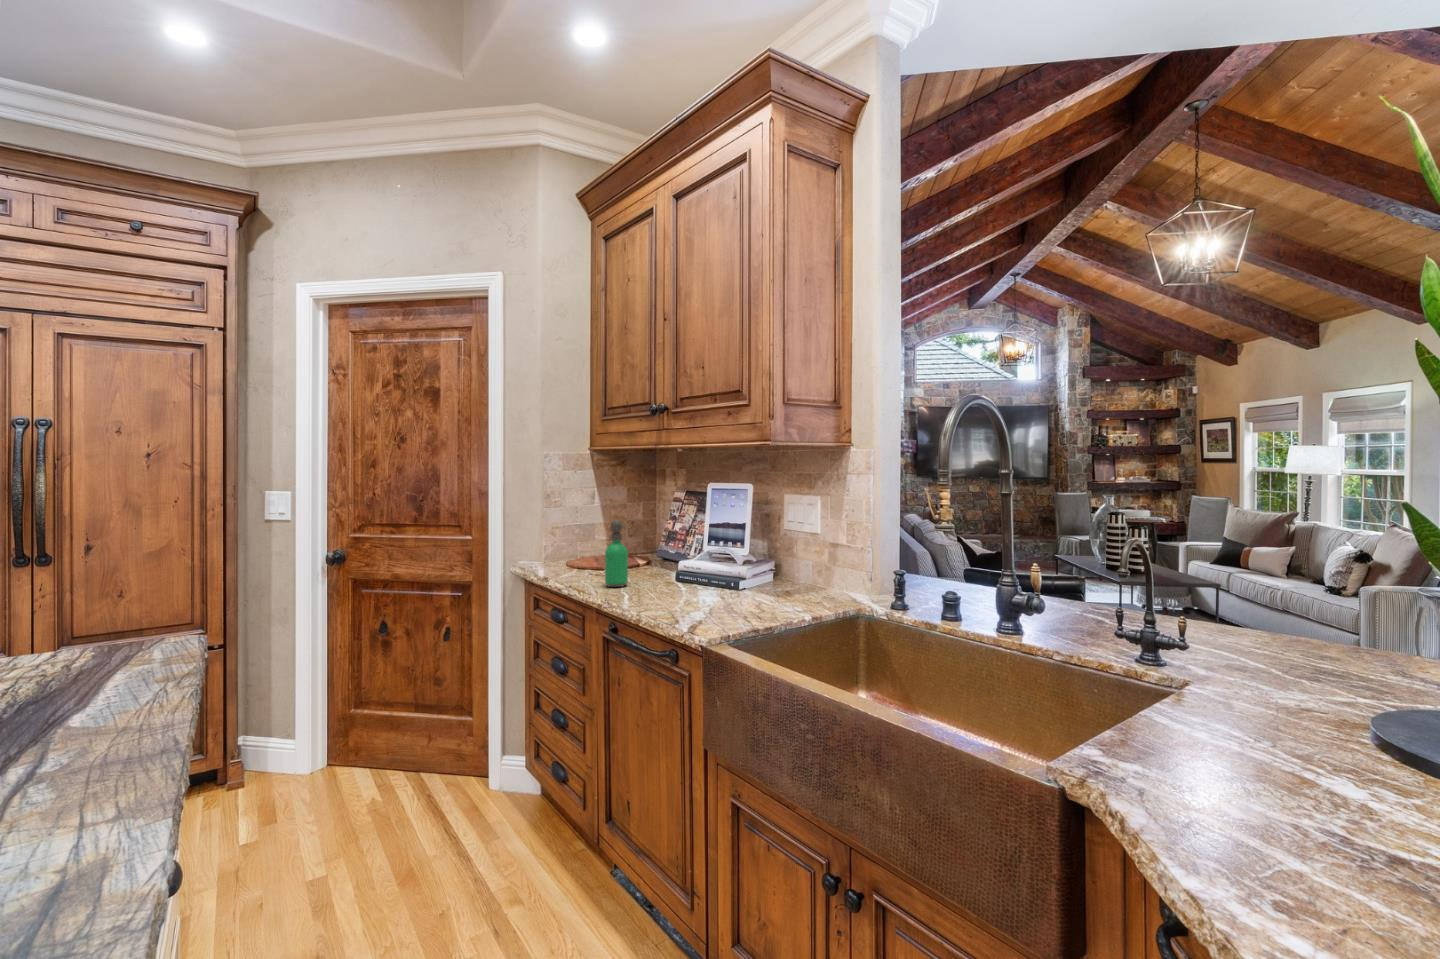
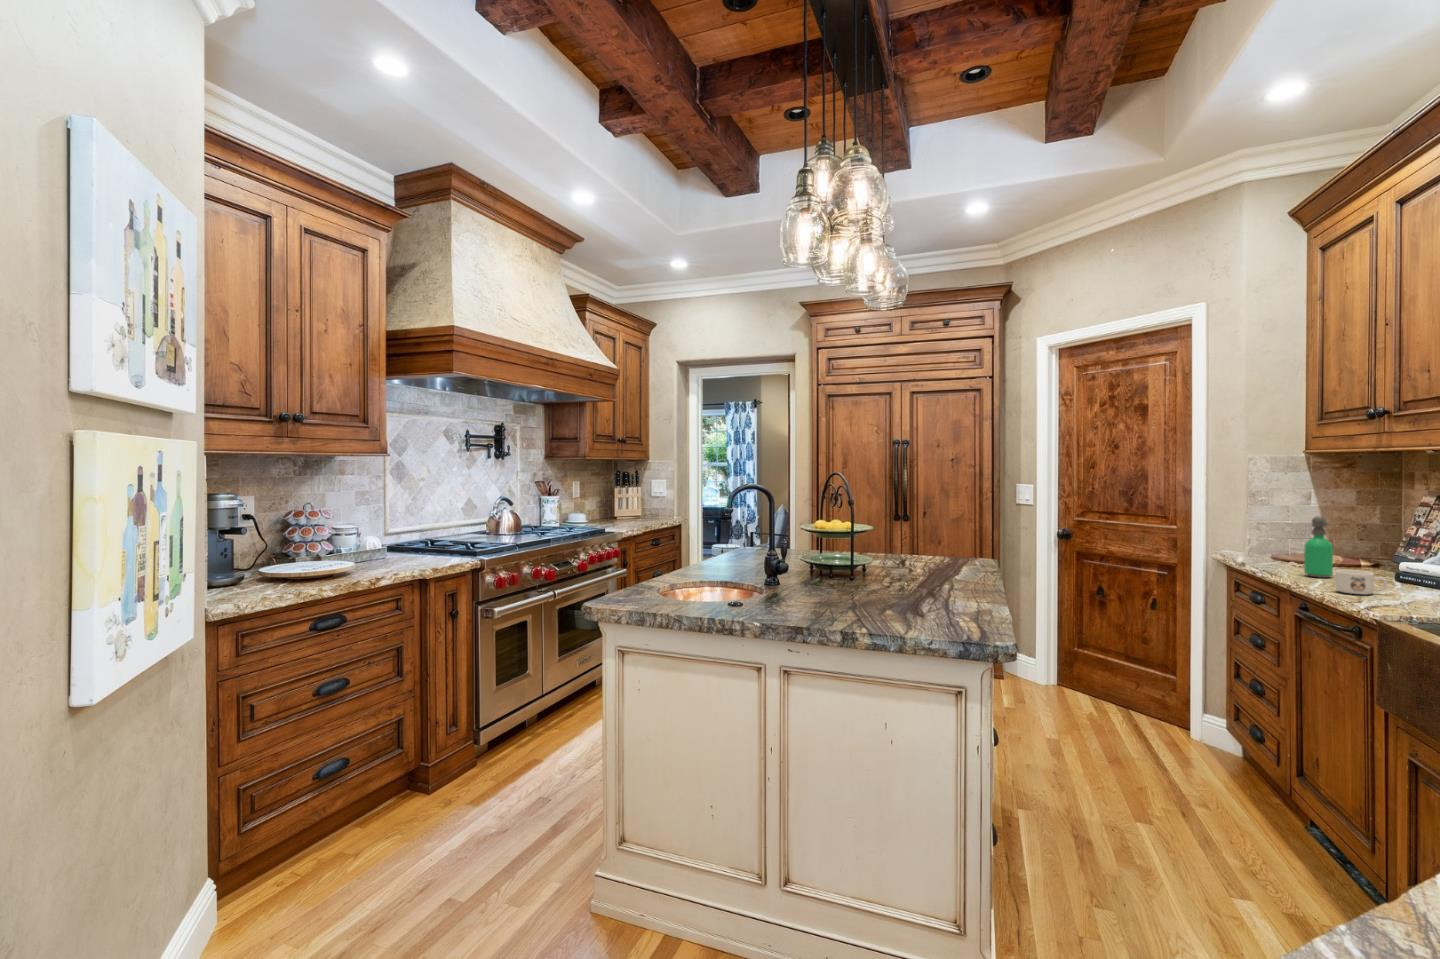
mug: none [641,578,681,606] -> present [1335,570,1387,595]

